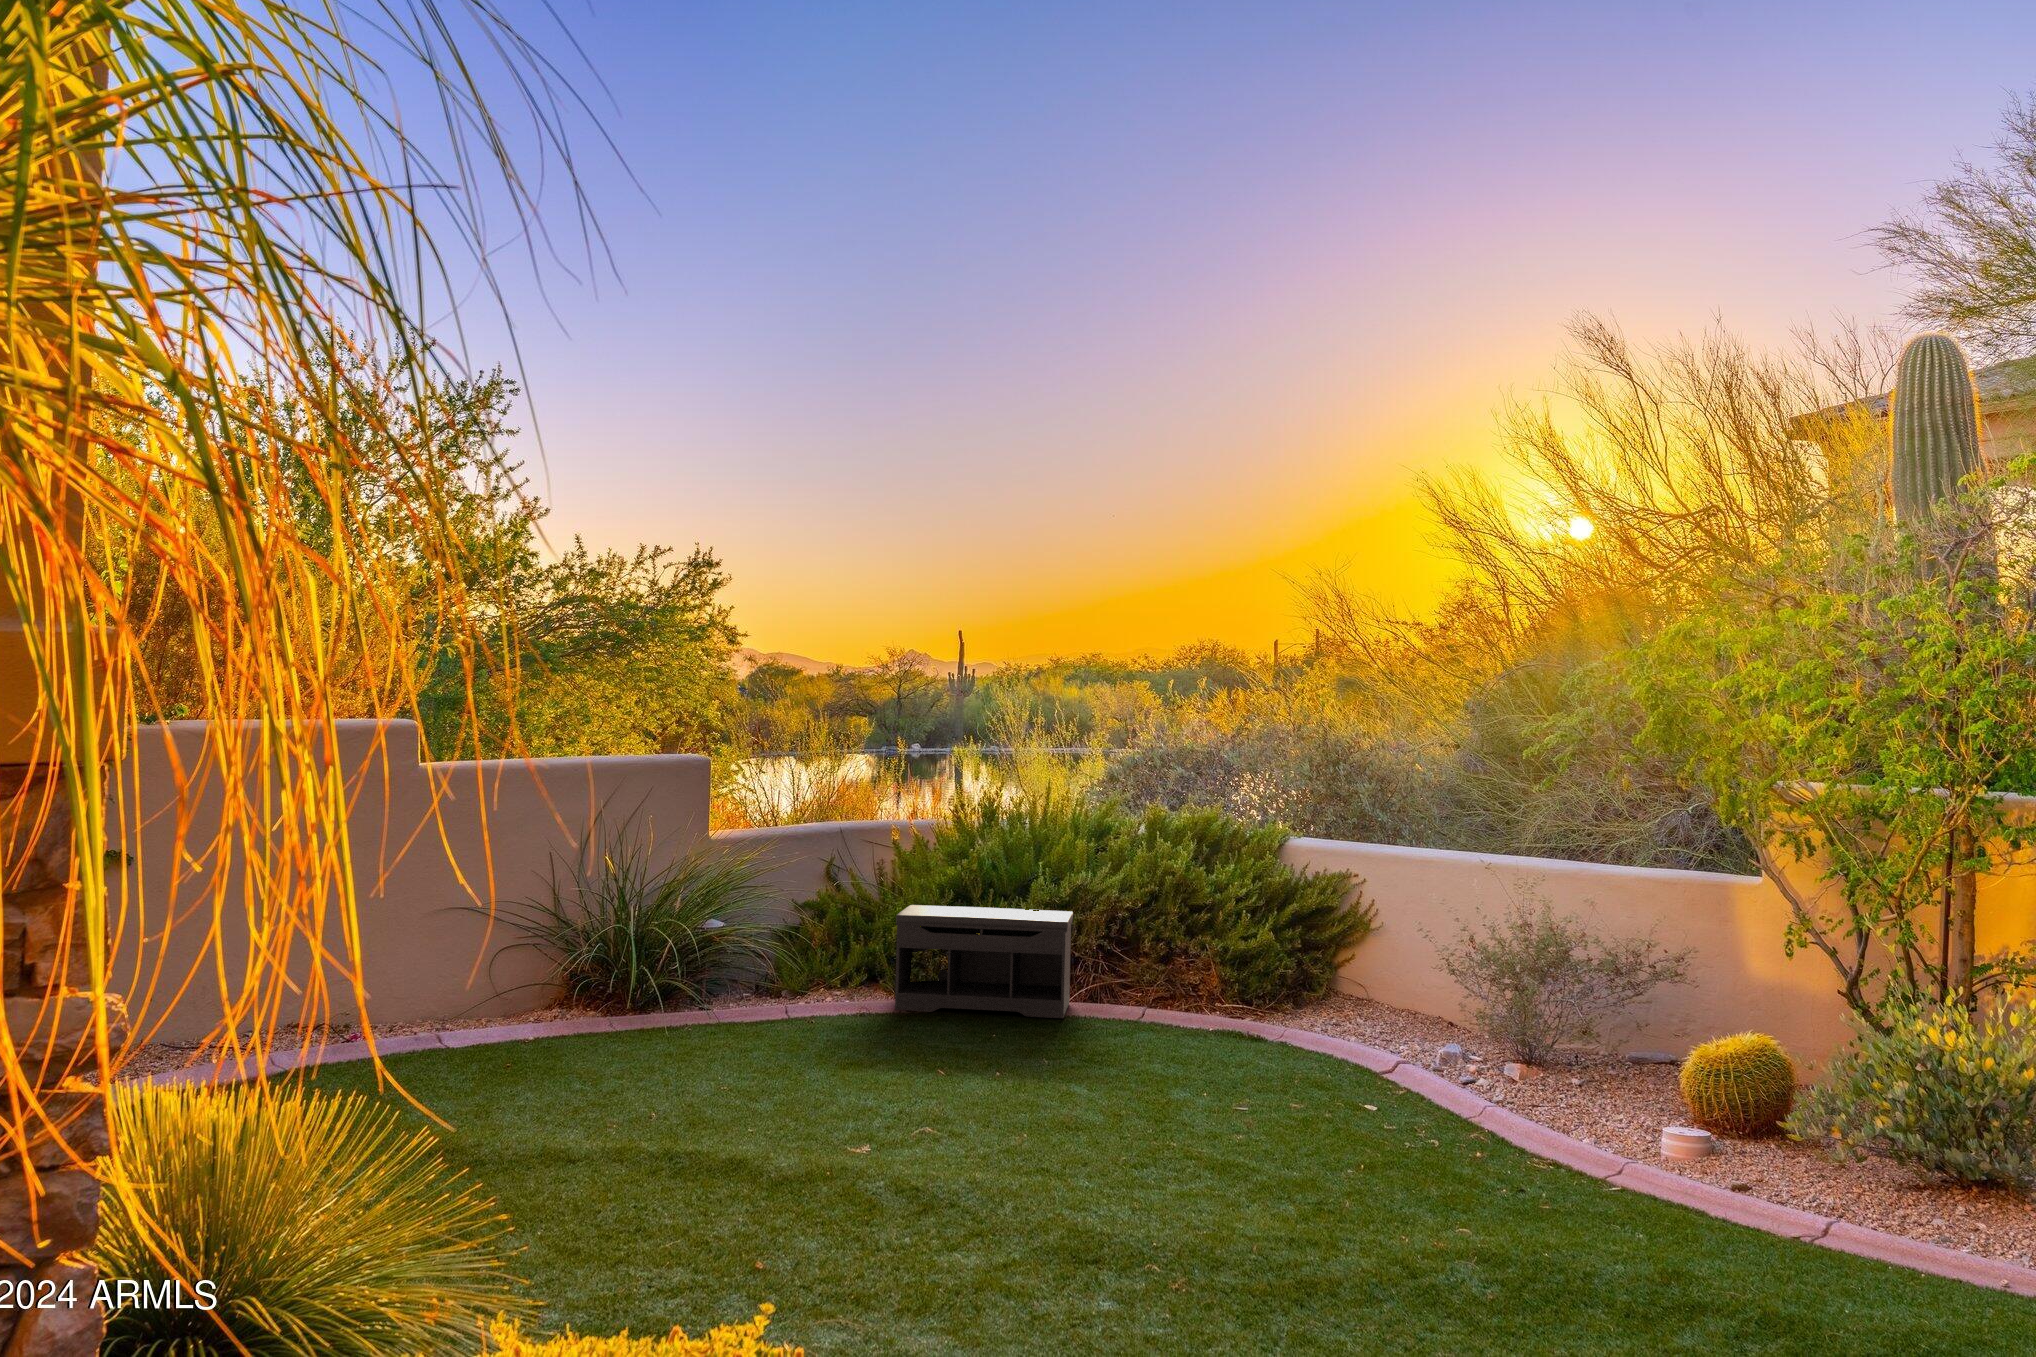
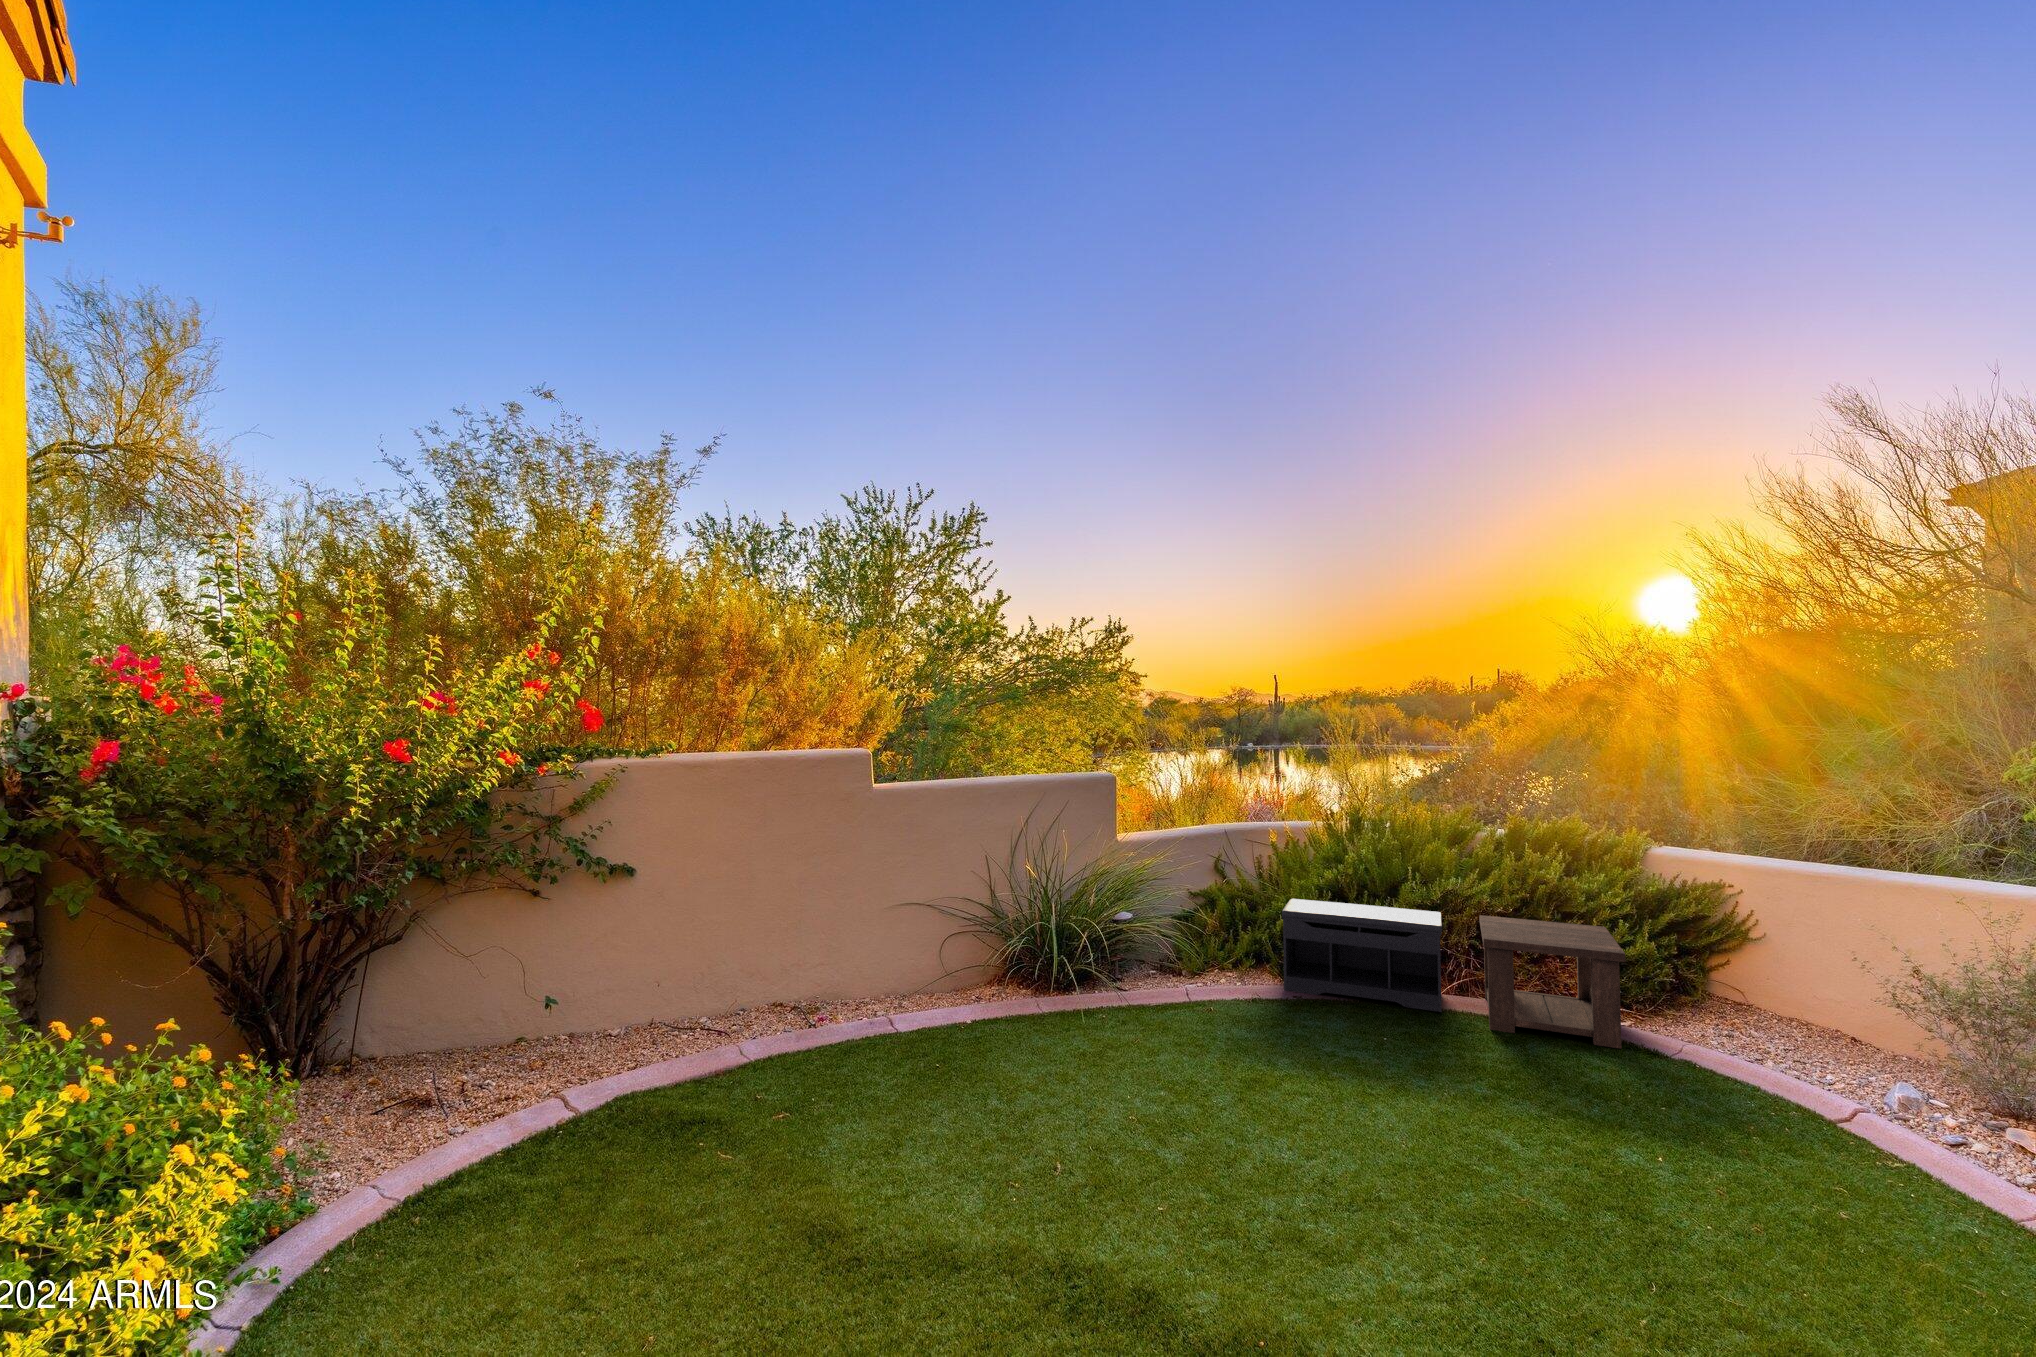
side table: none [1105,913,1236,1036] -> present [1480,915,1625,1049]

